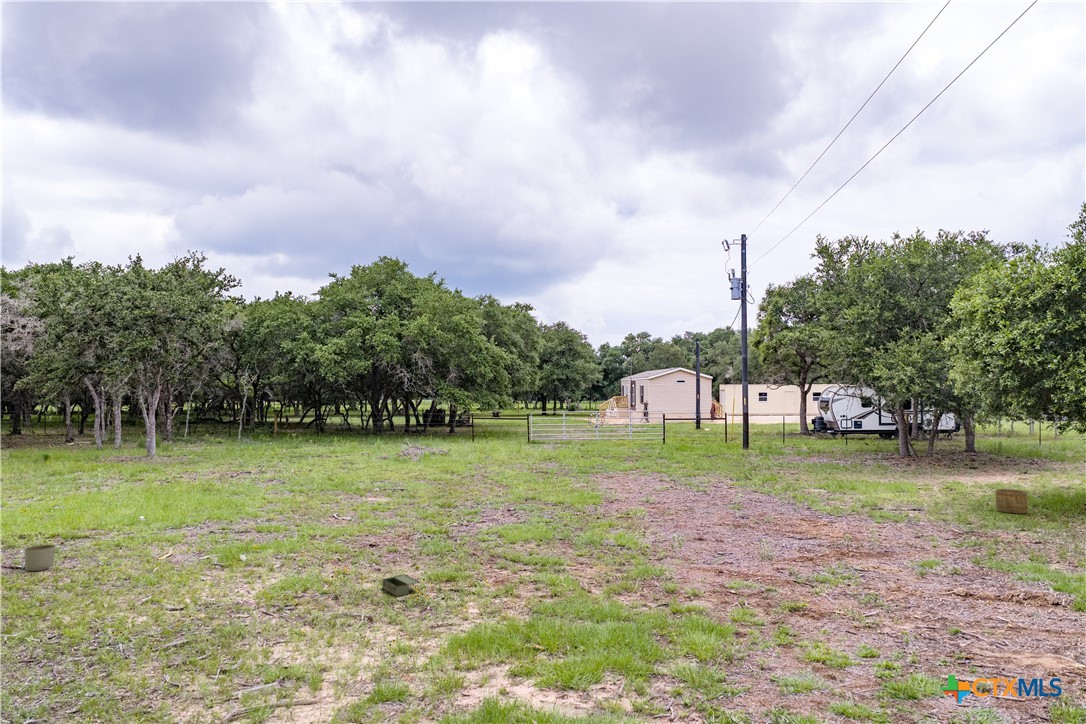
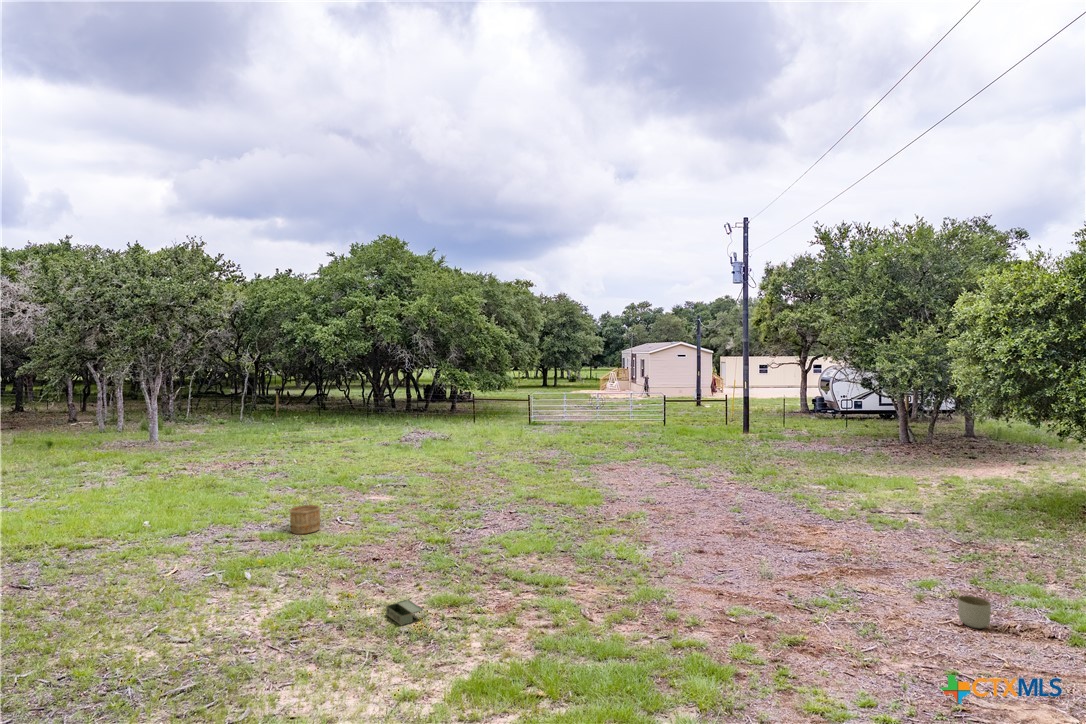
wooden bucket: present [995,489,1028,514] -> present [289,505,320,534]
planter: present [25,545,55,571] -> present [958,596,991,628]

